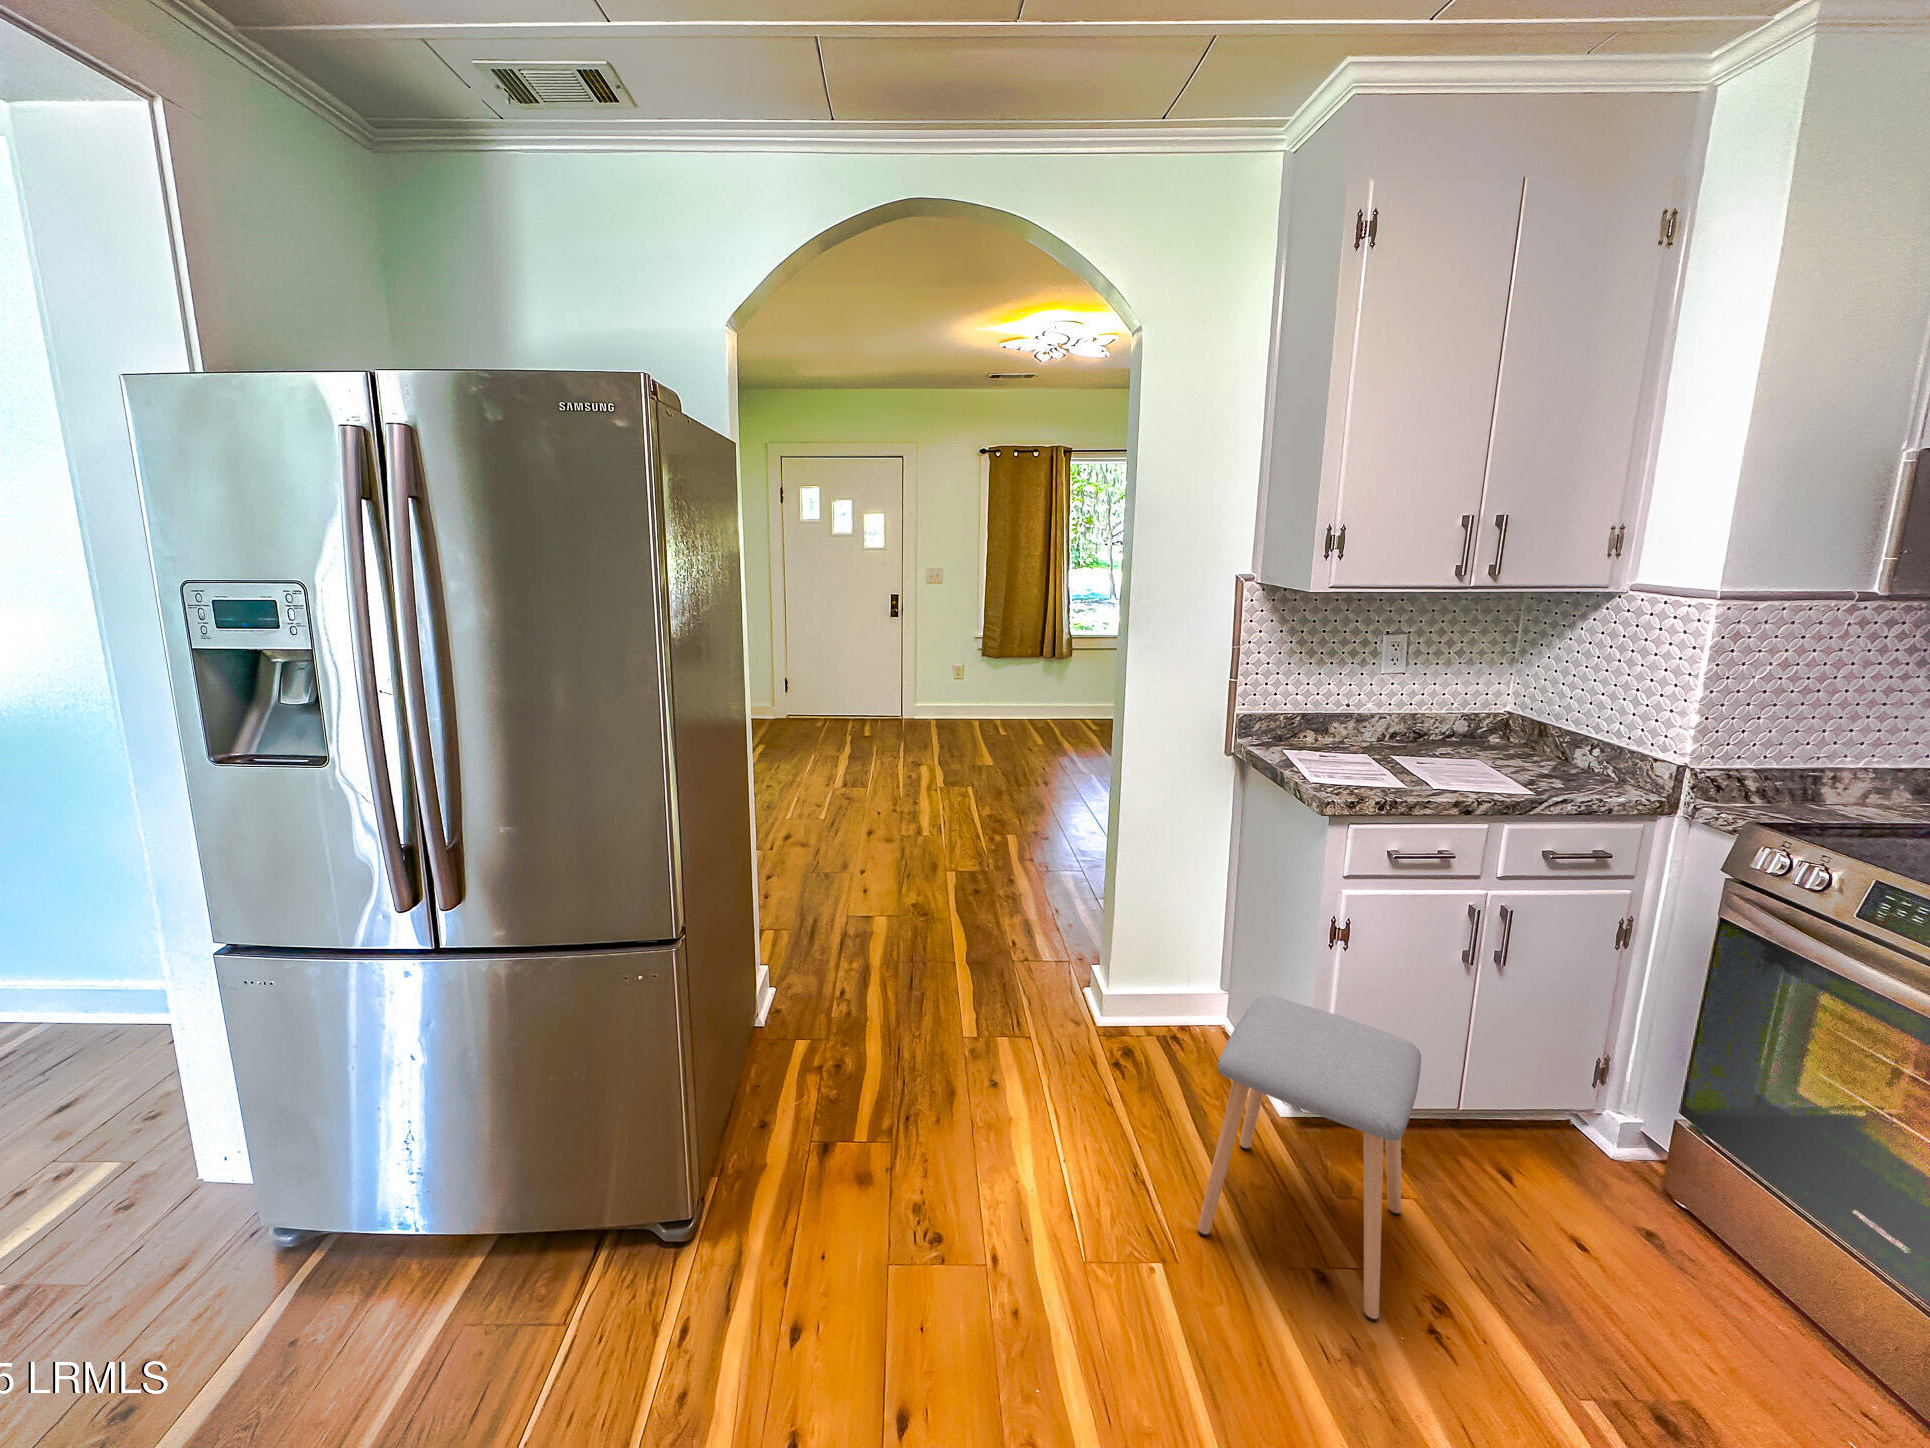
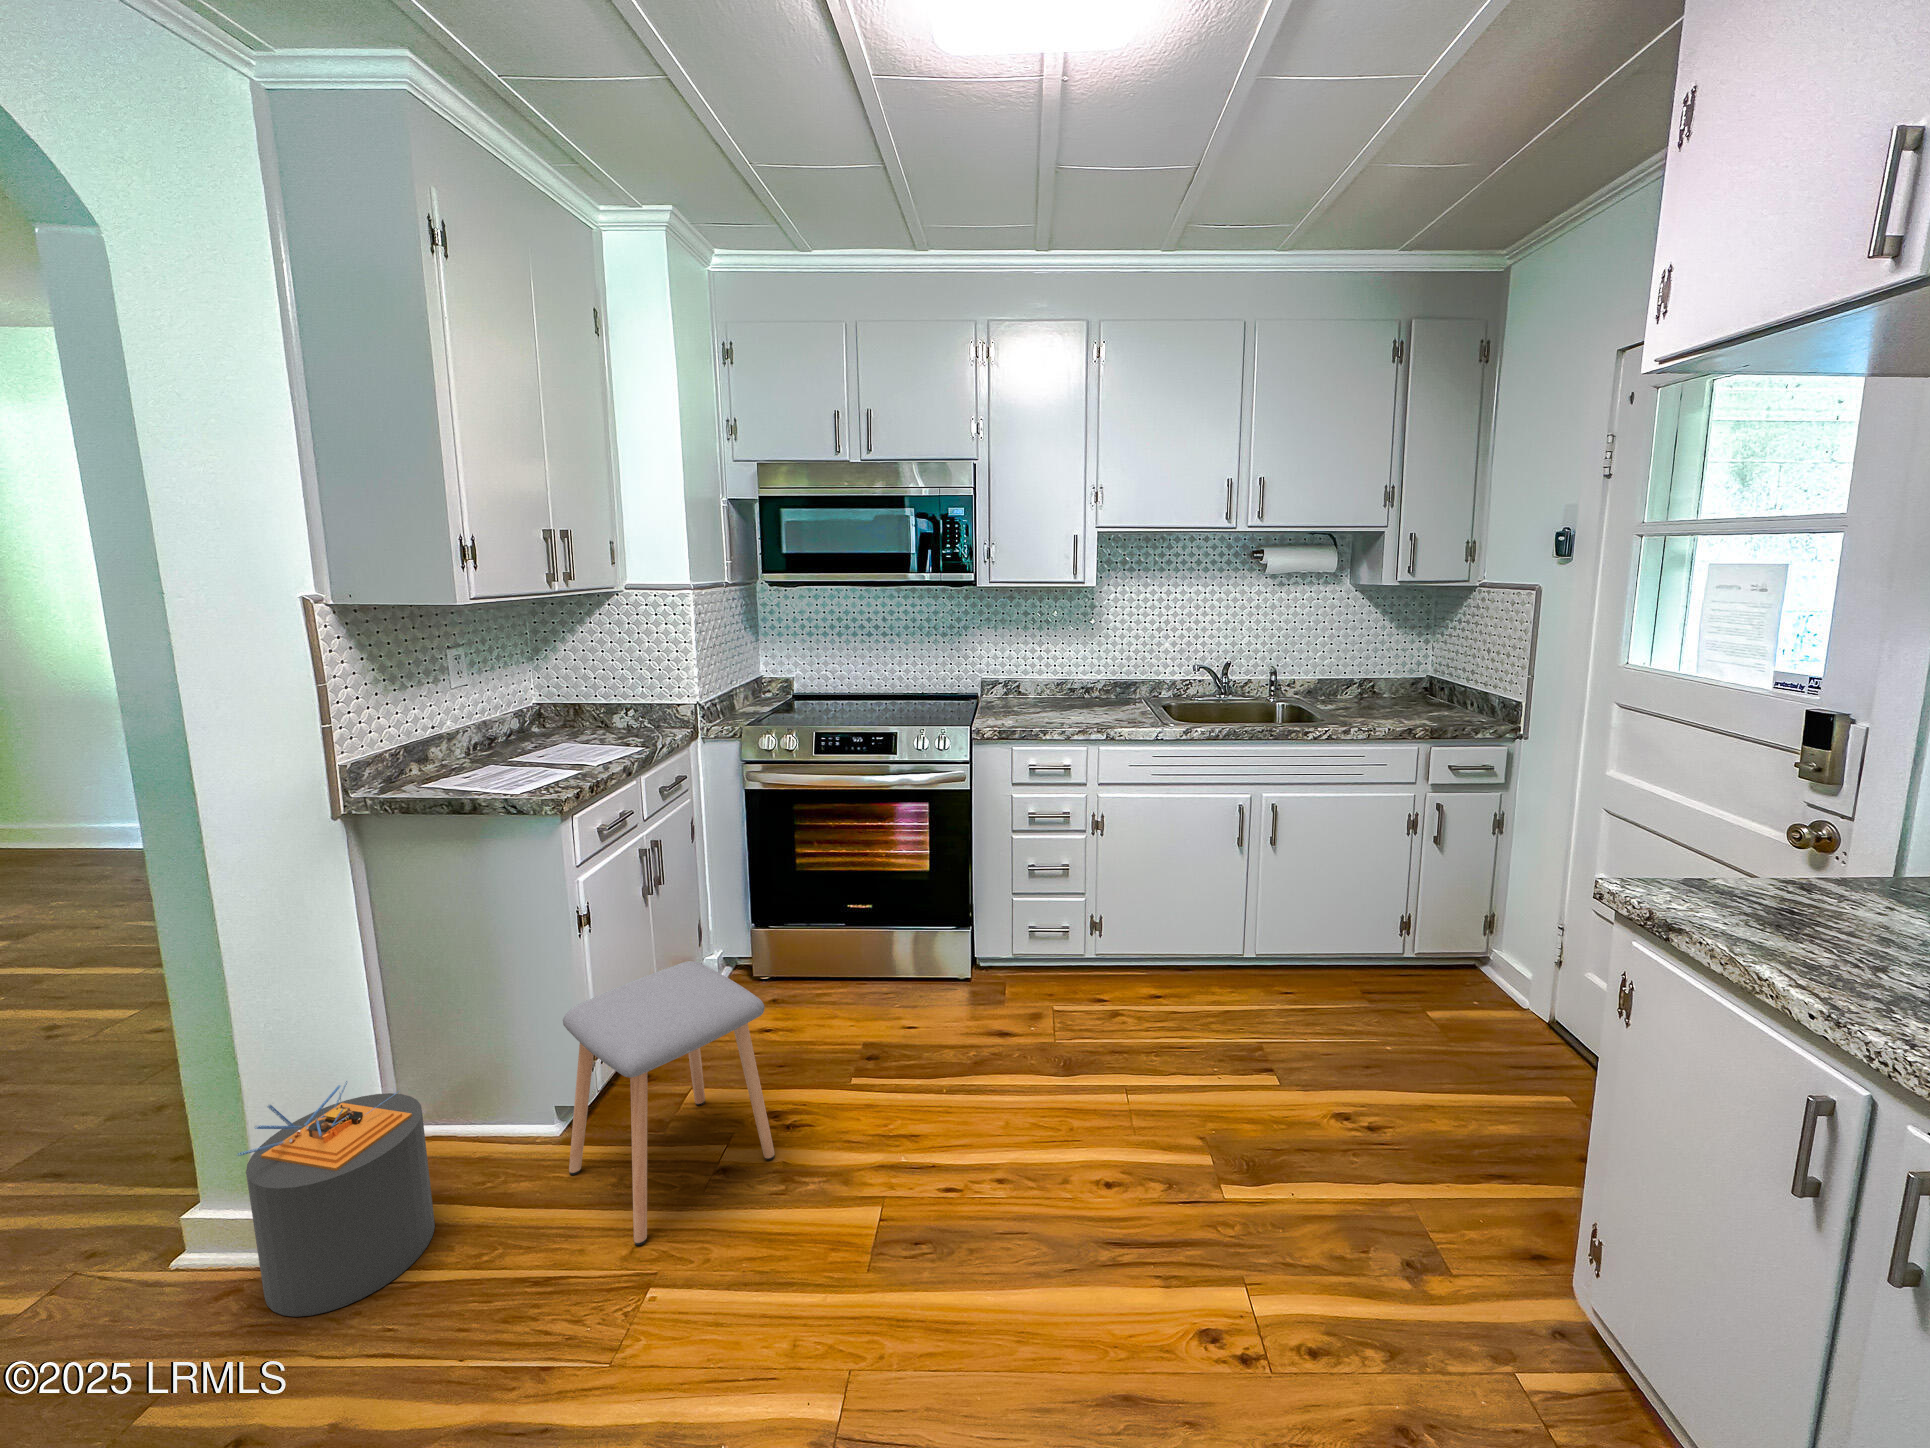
trash can: none [1060,917,1168,1095] -> present [238,1081,435,1317]

